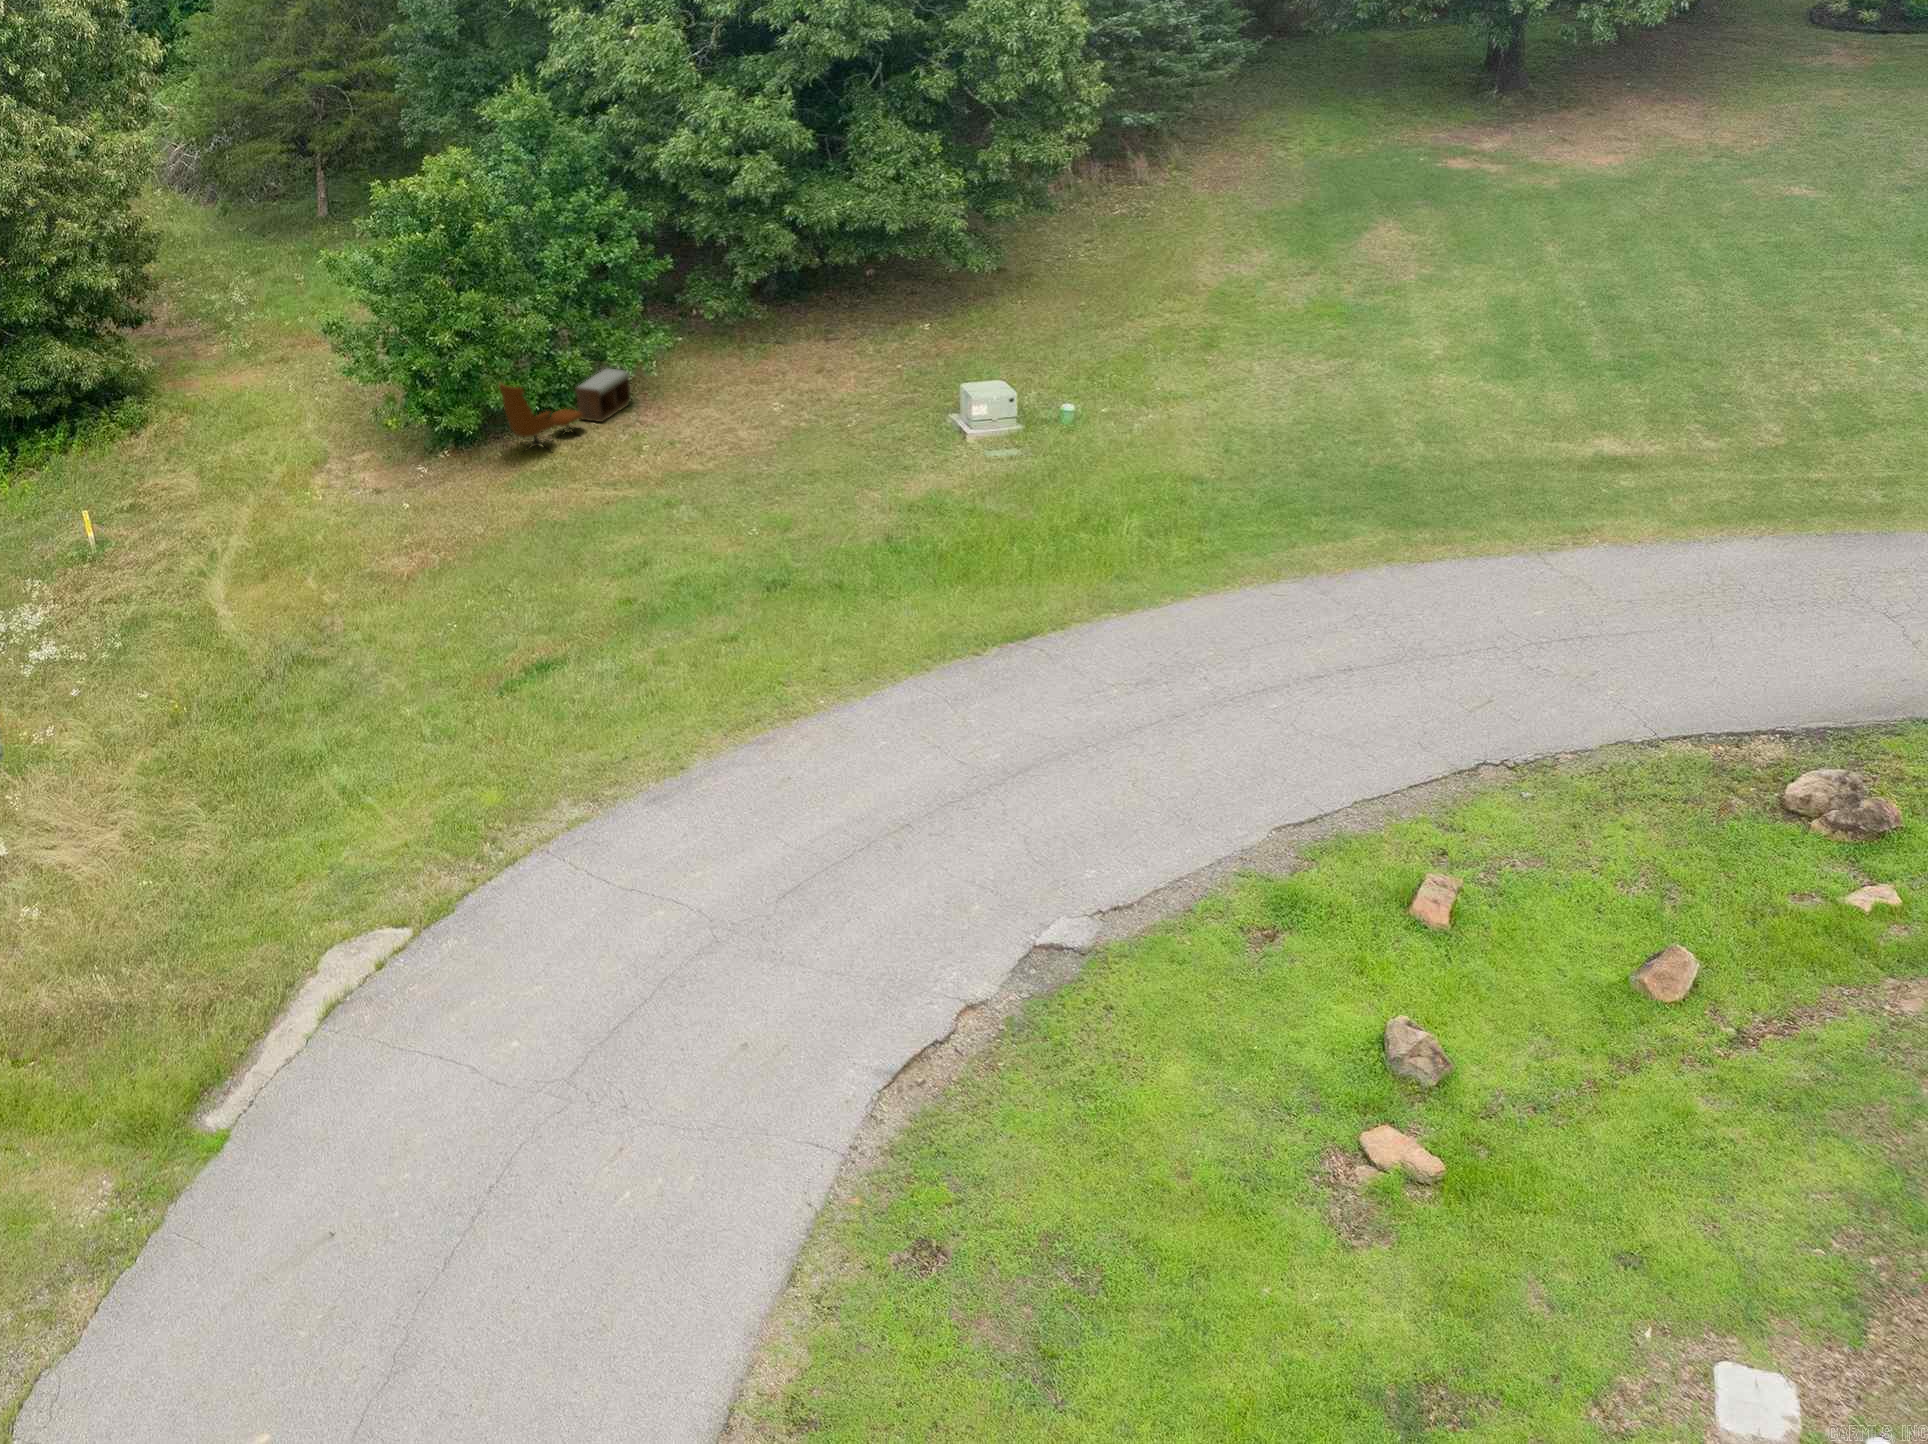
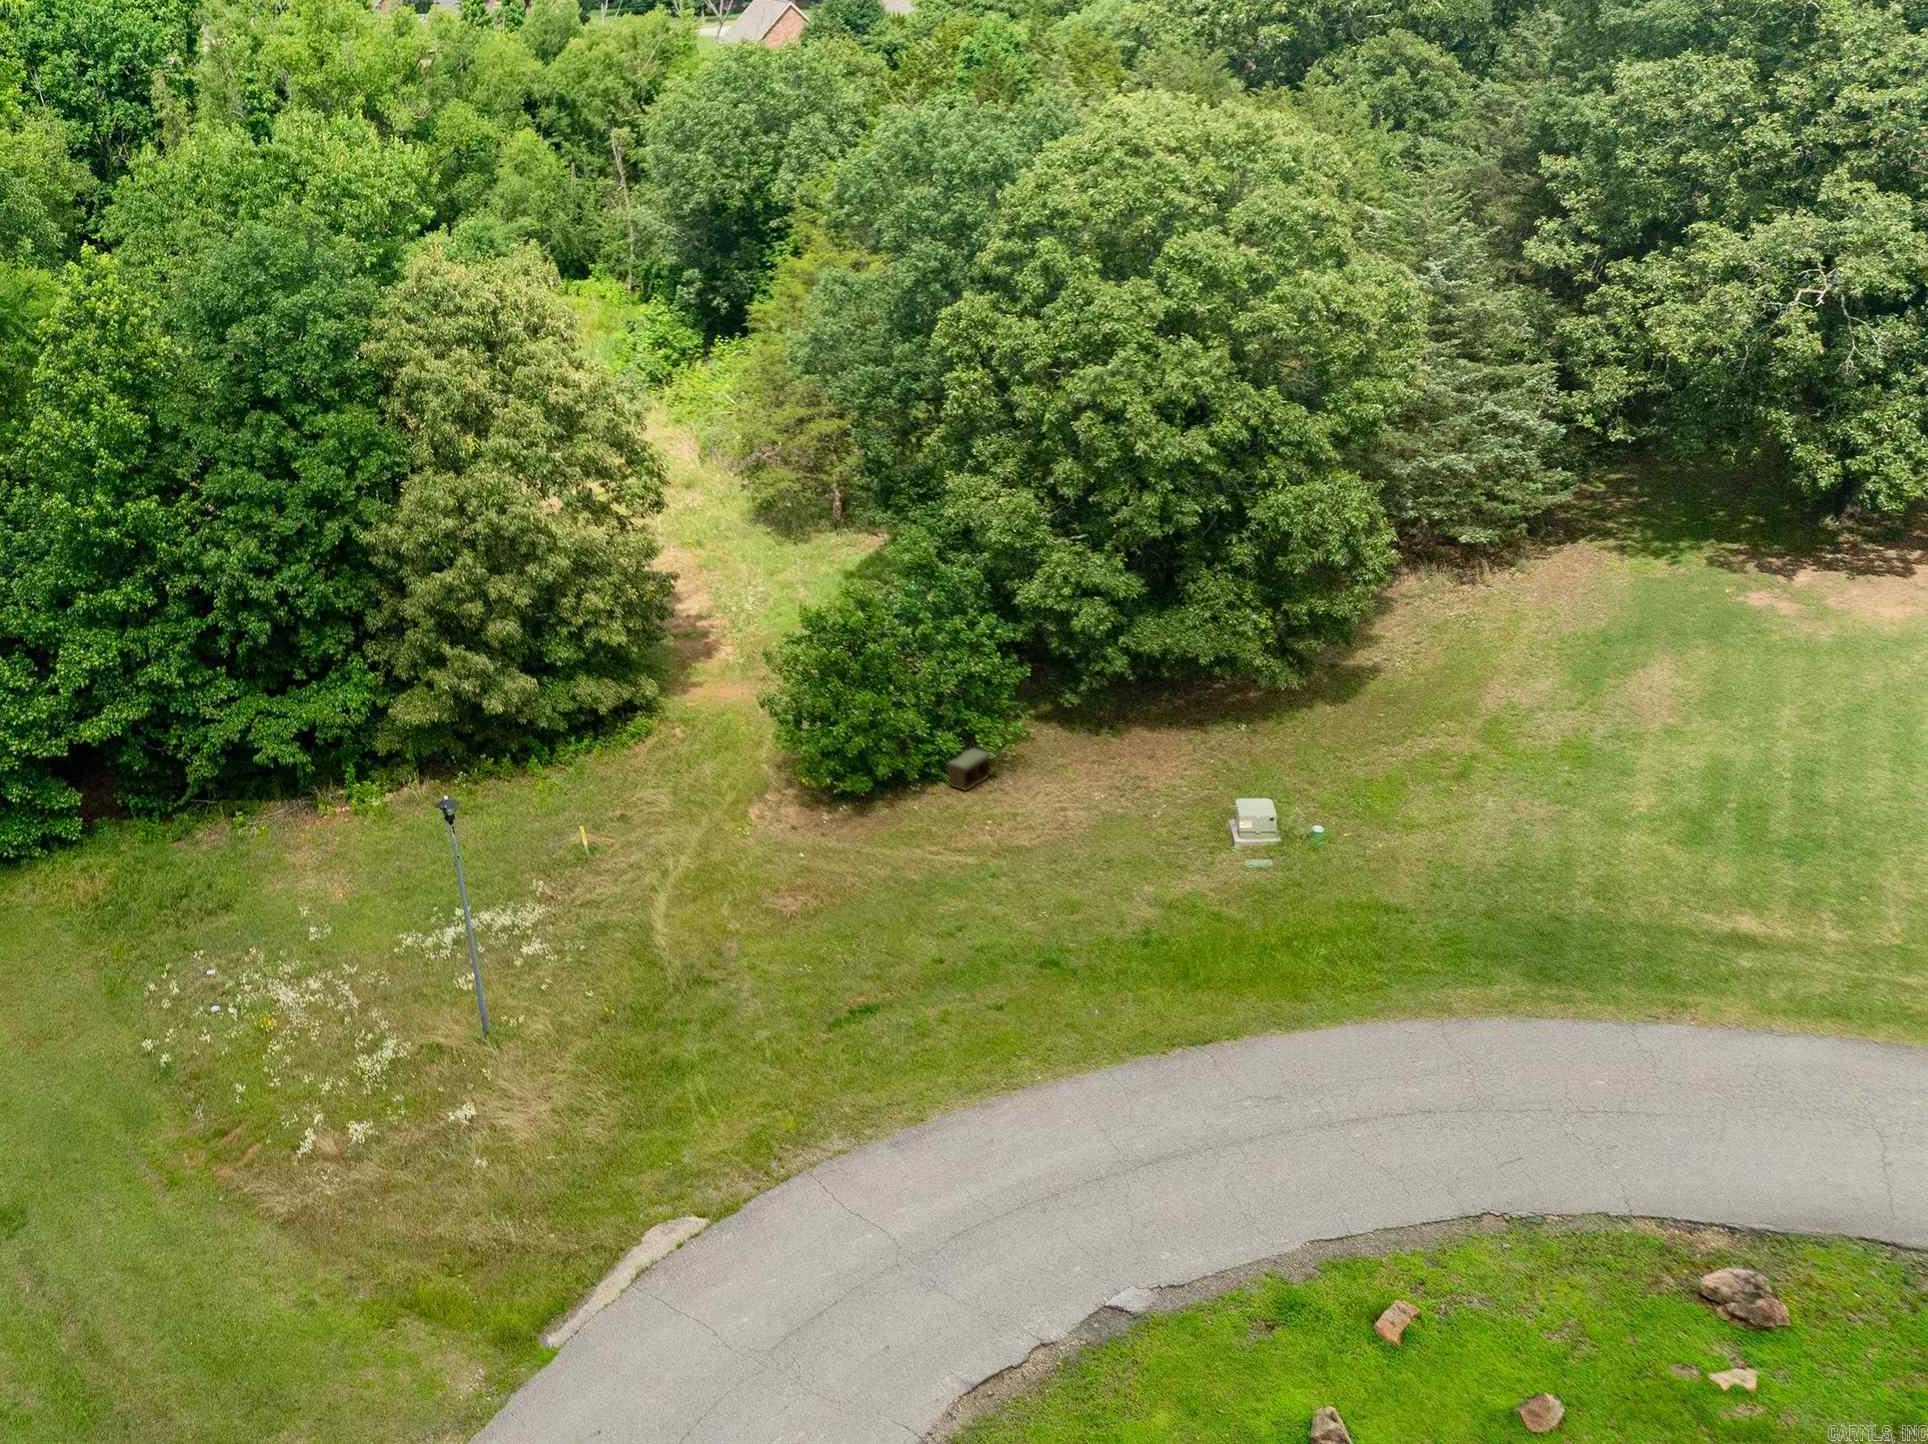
lounge chair: present [499,382,583,450] -> none [887,759,951,813]

